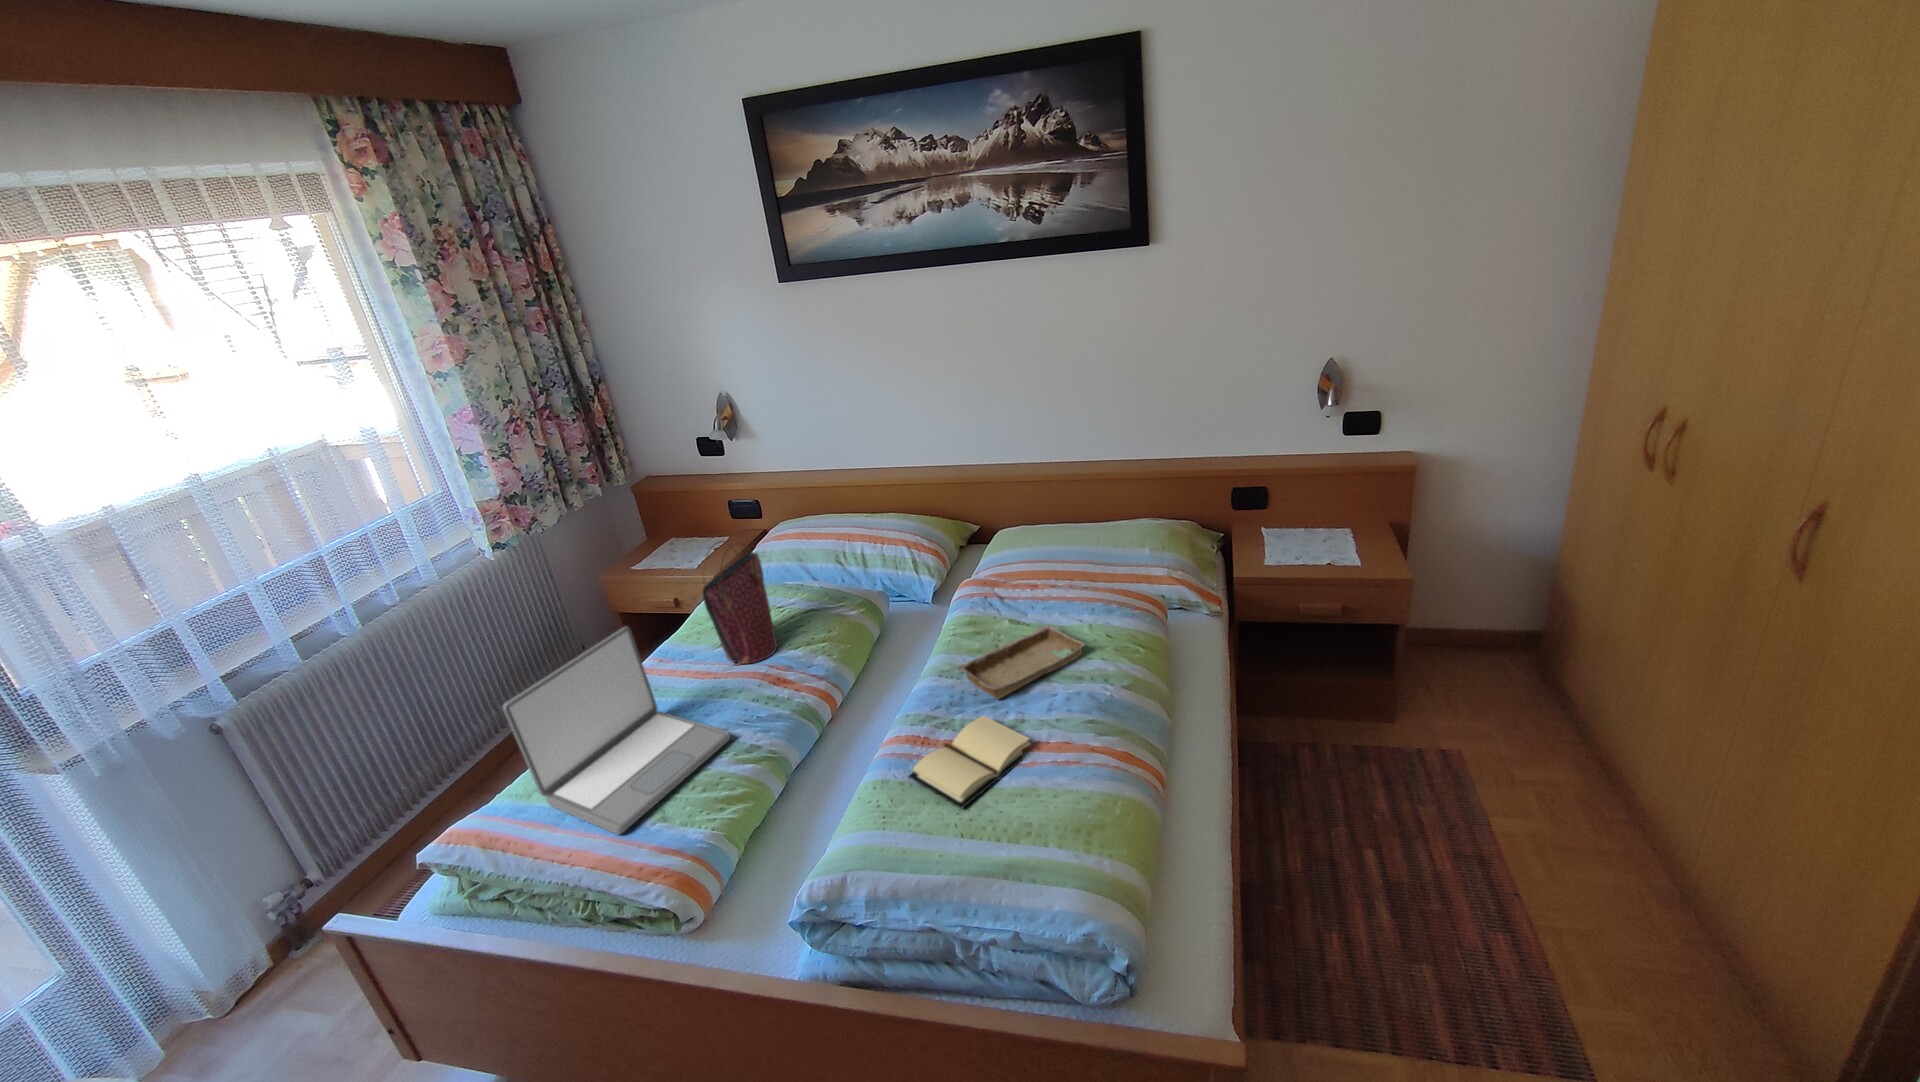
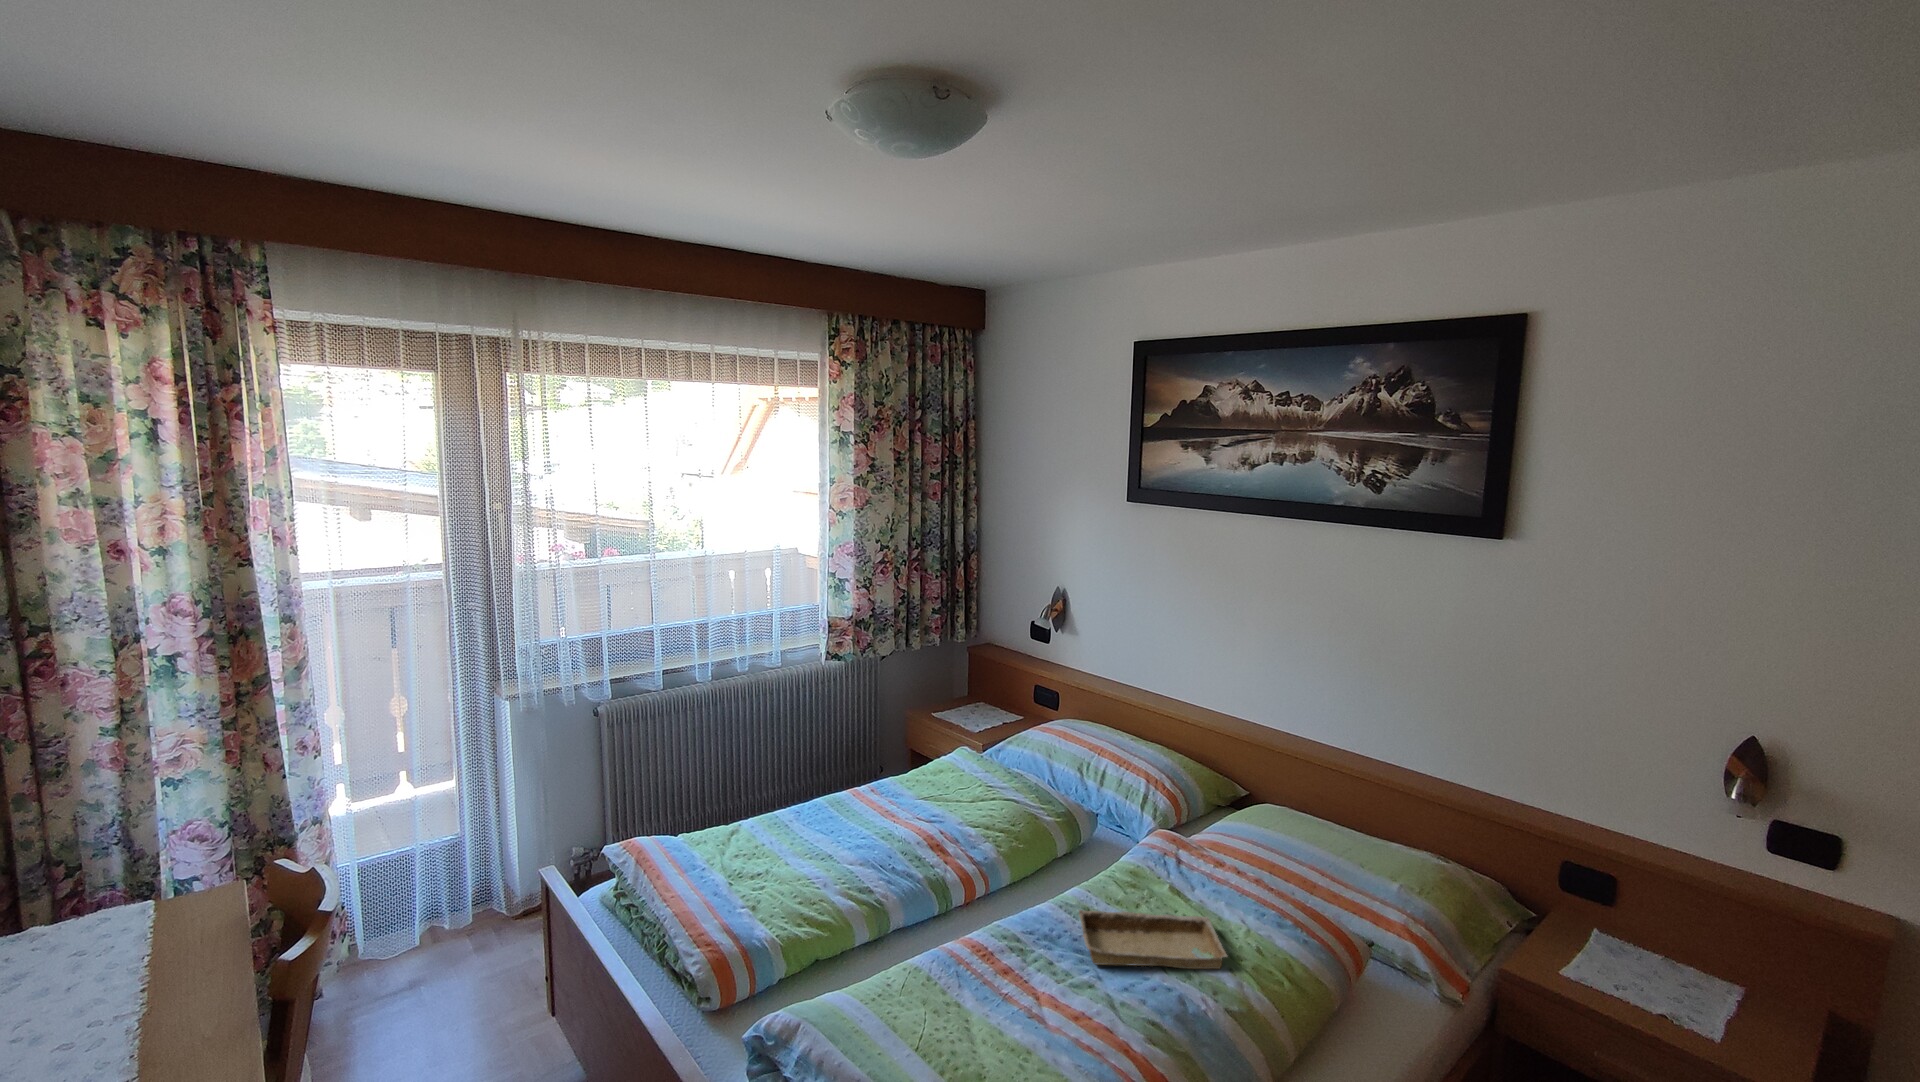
handbag: present [703,541,777,664] -> none [906,699,978,824]
laptop: present [503,627,730,834] -> none [701,736,857,903]
book: present [909,716,1030,808] -> none [947,968,1086,1046]

